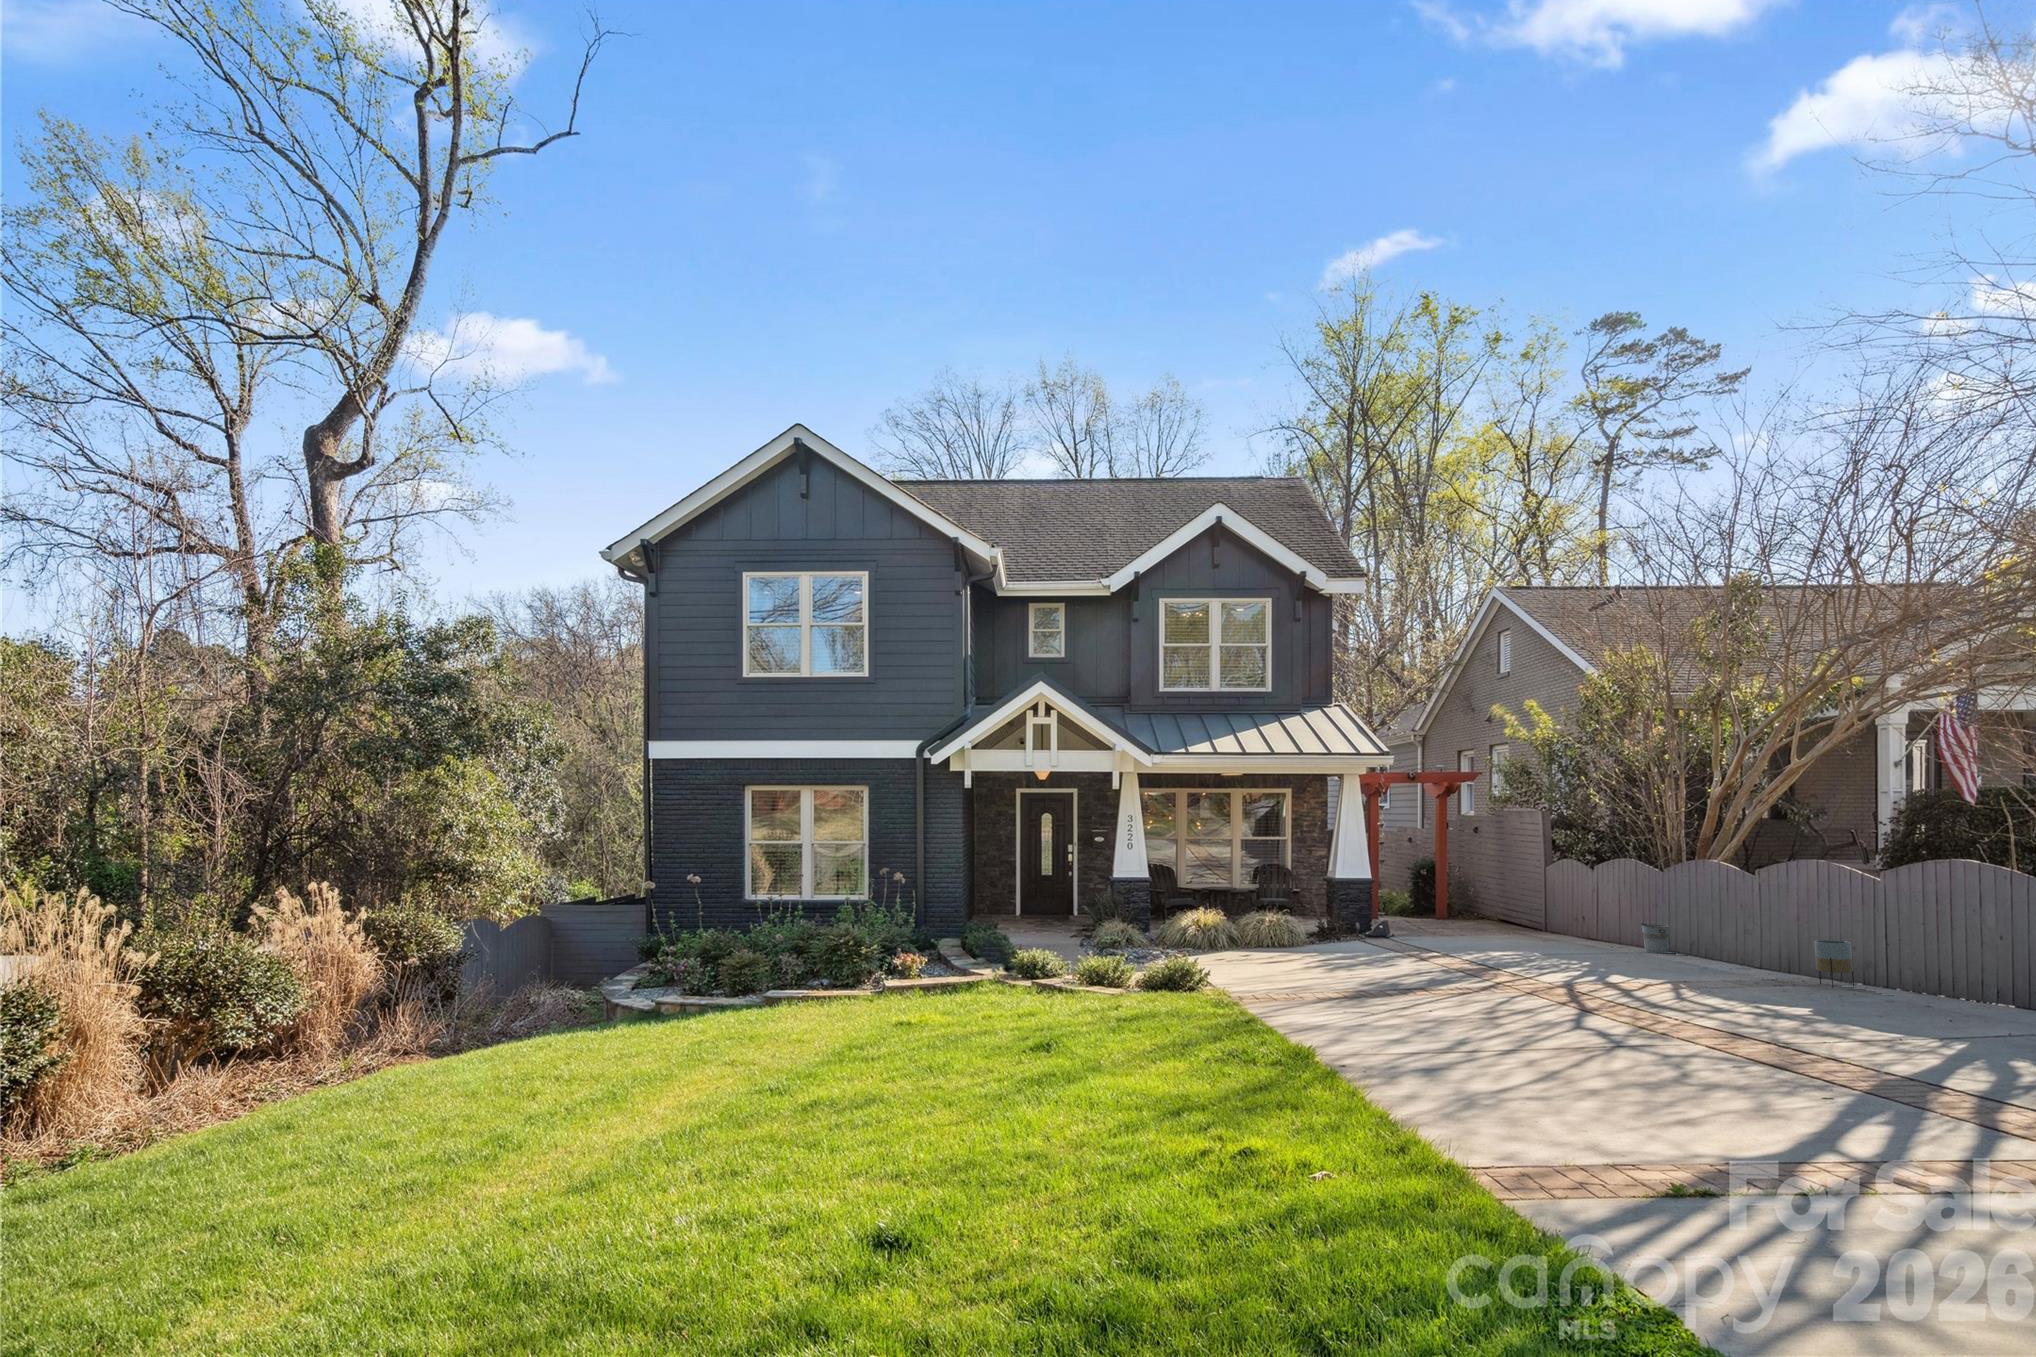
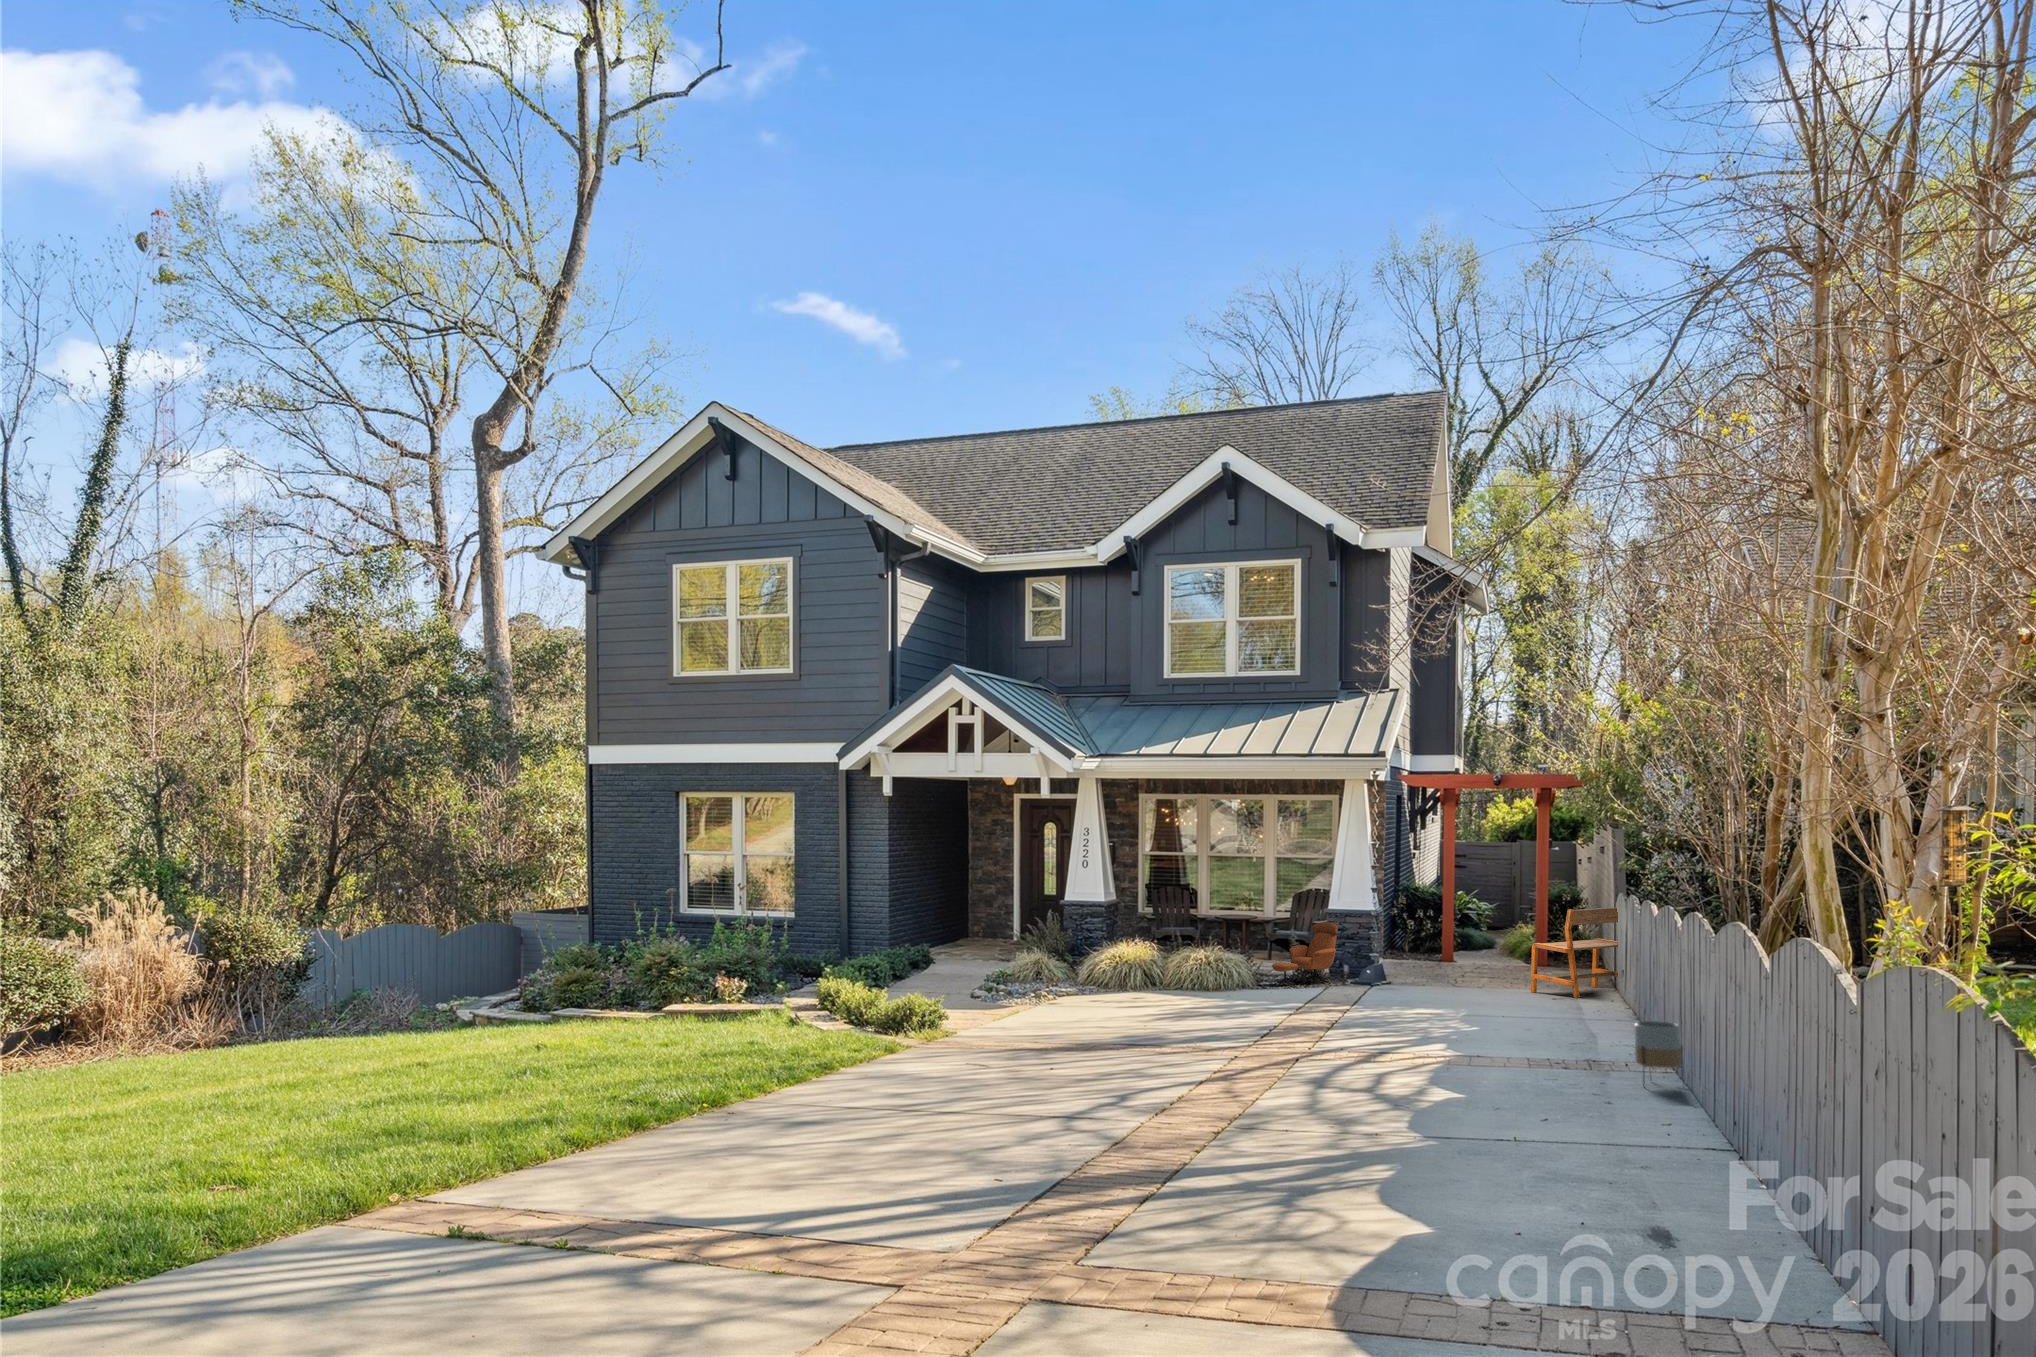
bench: none [1513,867,1578,937] -> present [1530,907,1618,998]
lounge chair: none [1318,888,1361,941] -> present [1272,922,1338,987]
bucket: present [1640,923,1669,953] -> none [1602,986,1637,1027]

